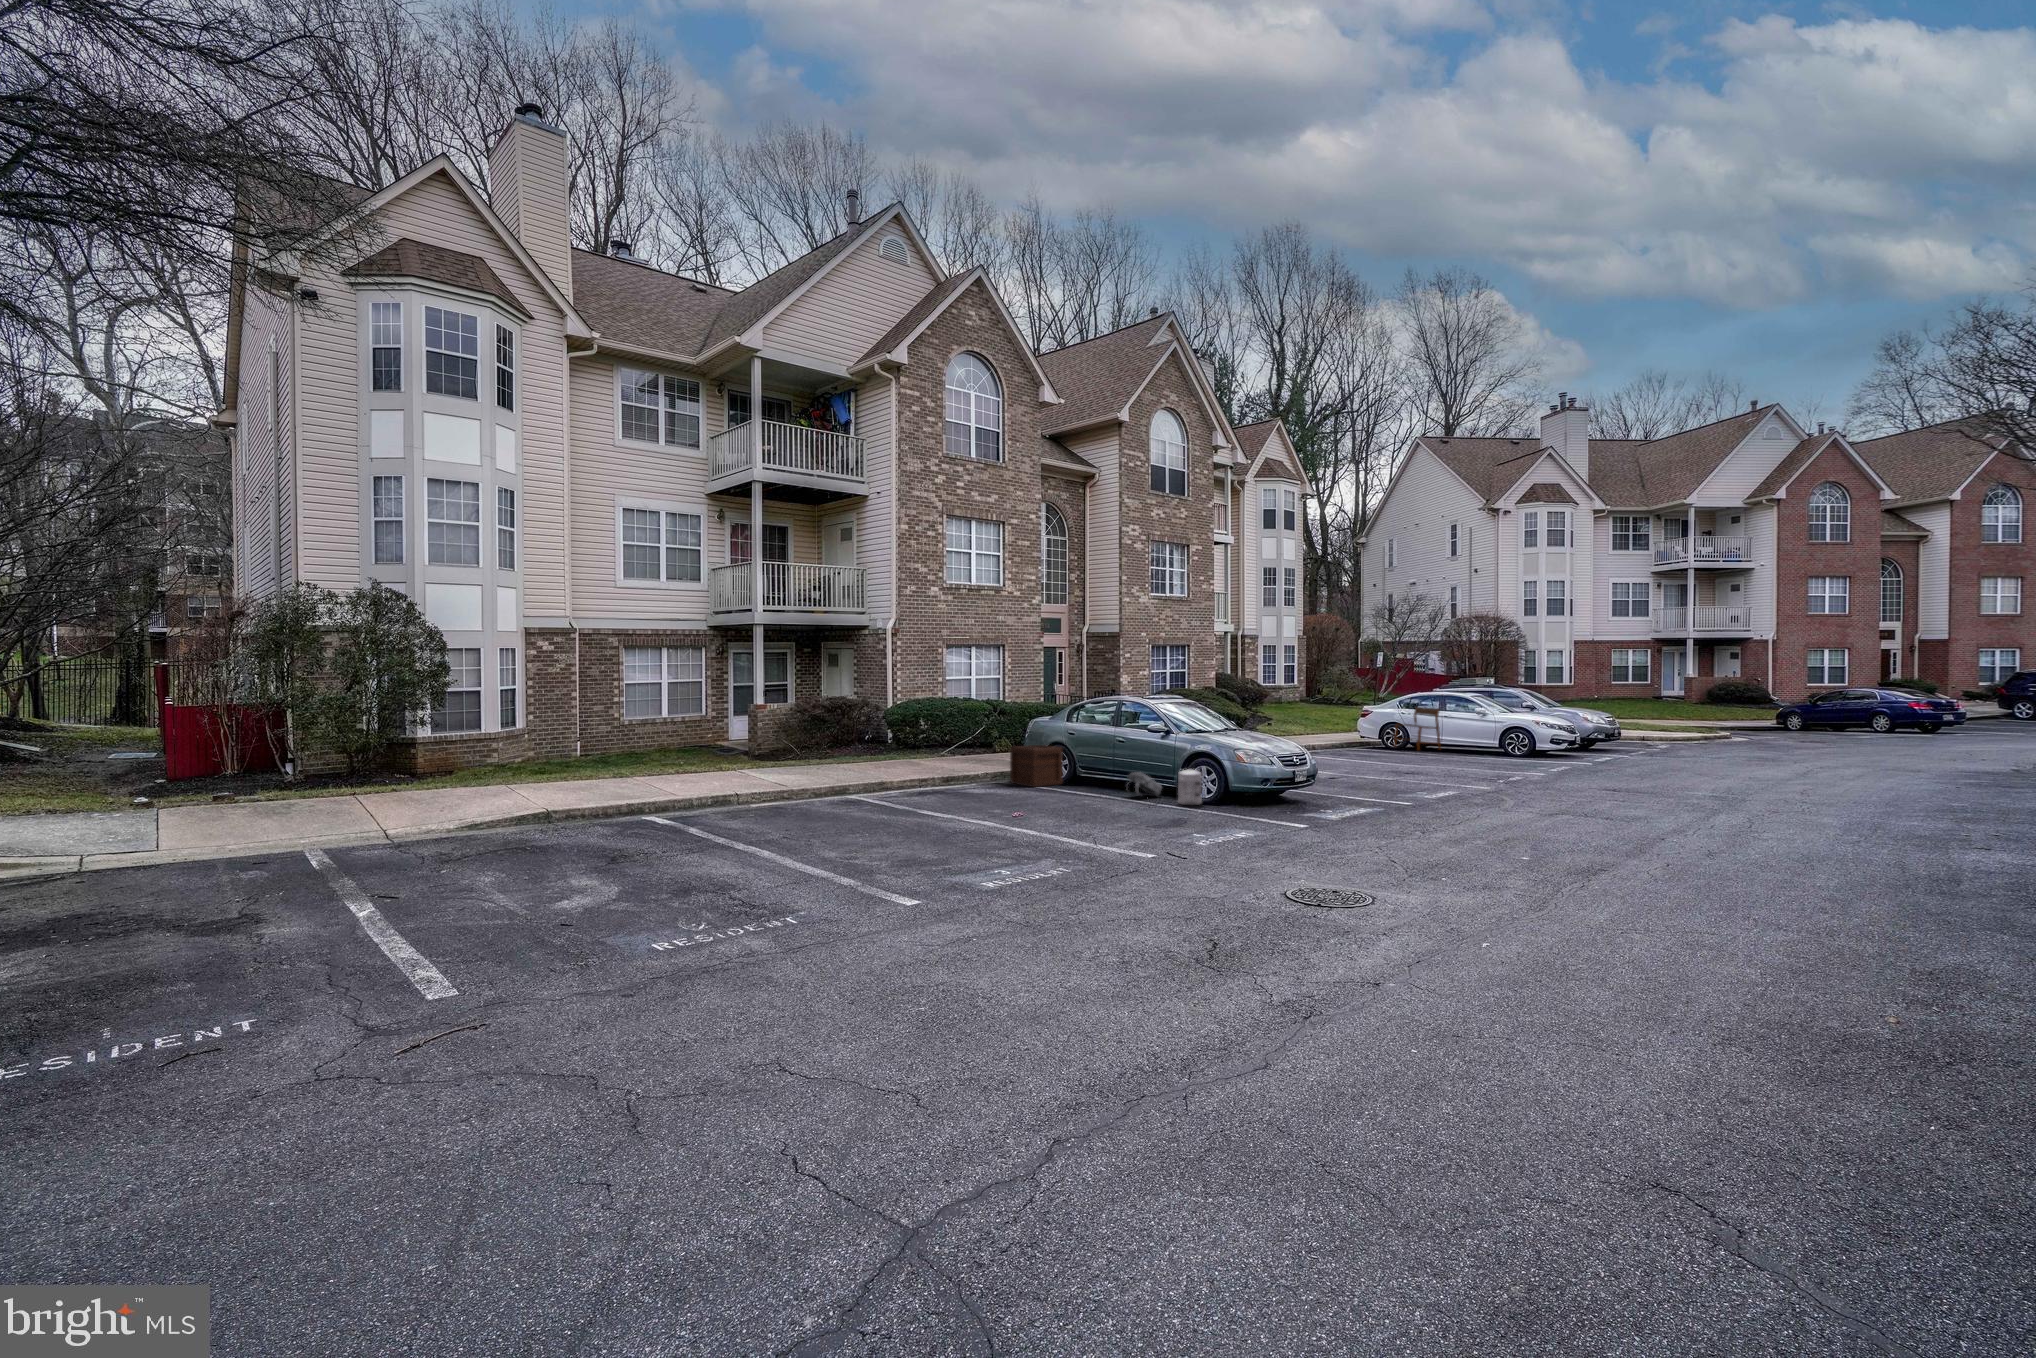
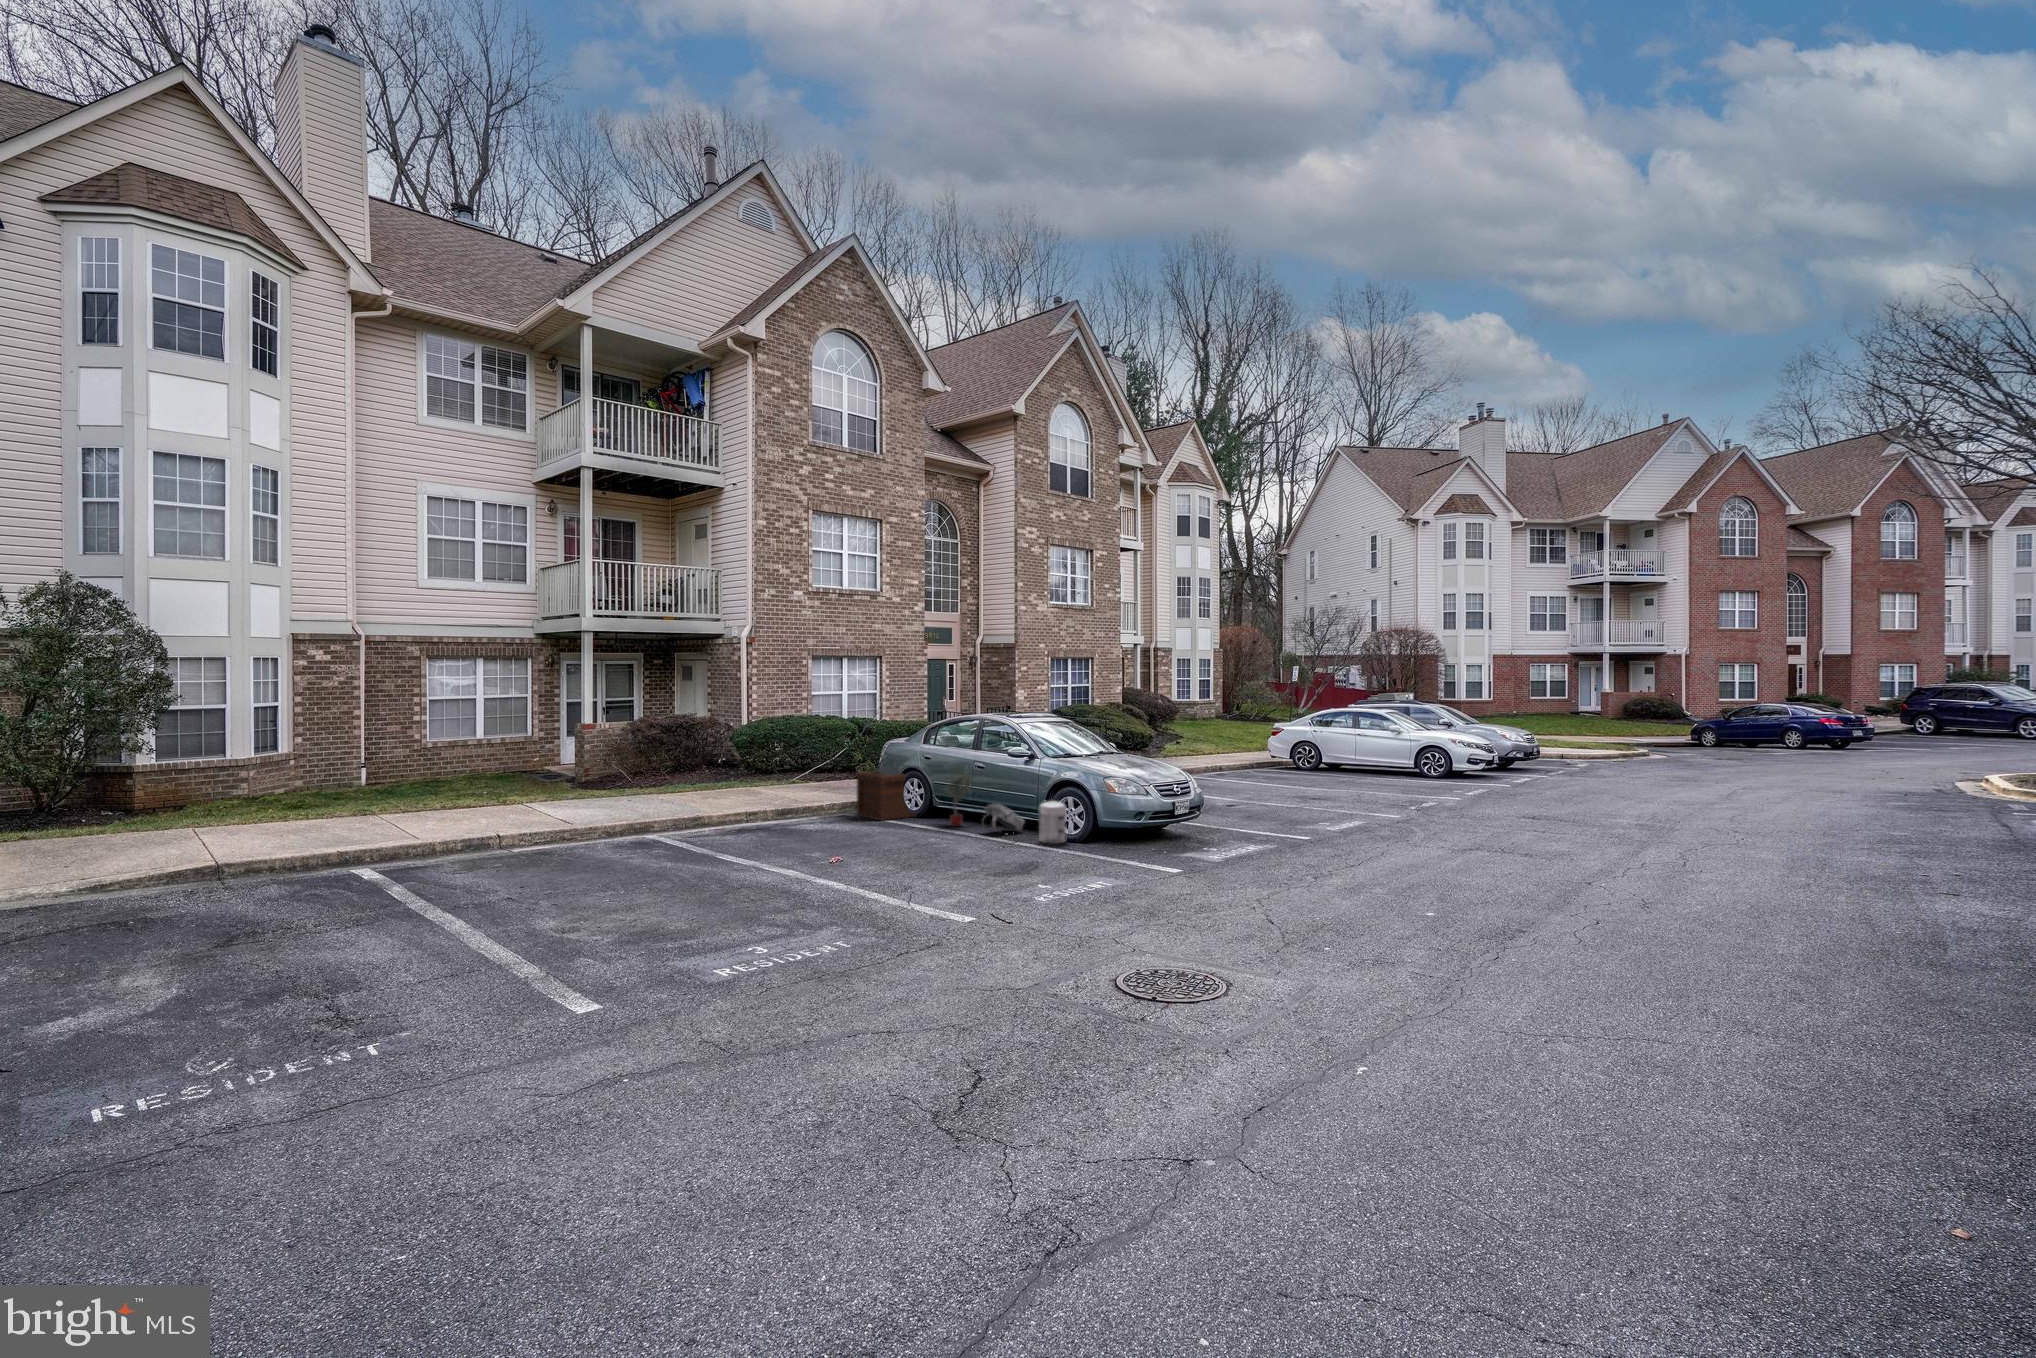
bench: present [1394,707,1441,750] -> none [1303,724,1353,772]
potted tree: none [1089,740,1120,792] -> present [946,767,973,827]

